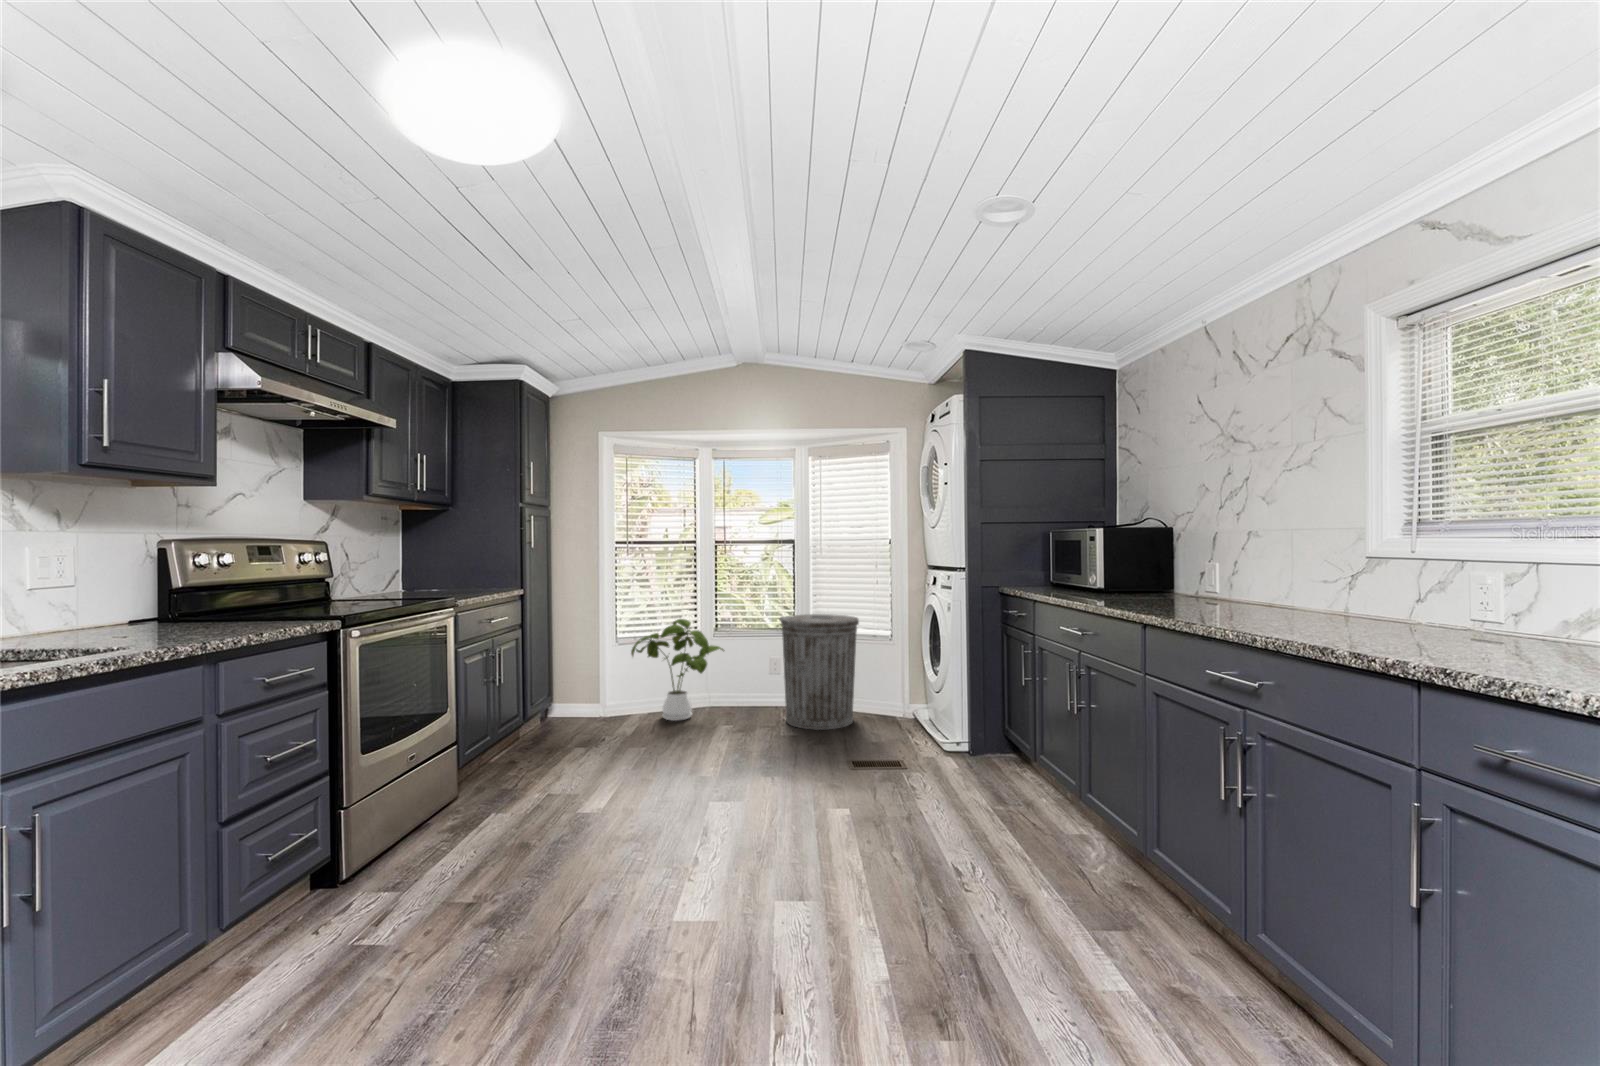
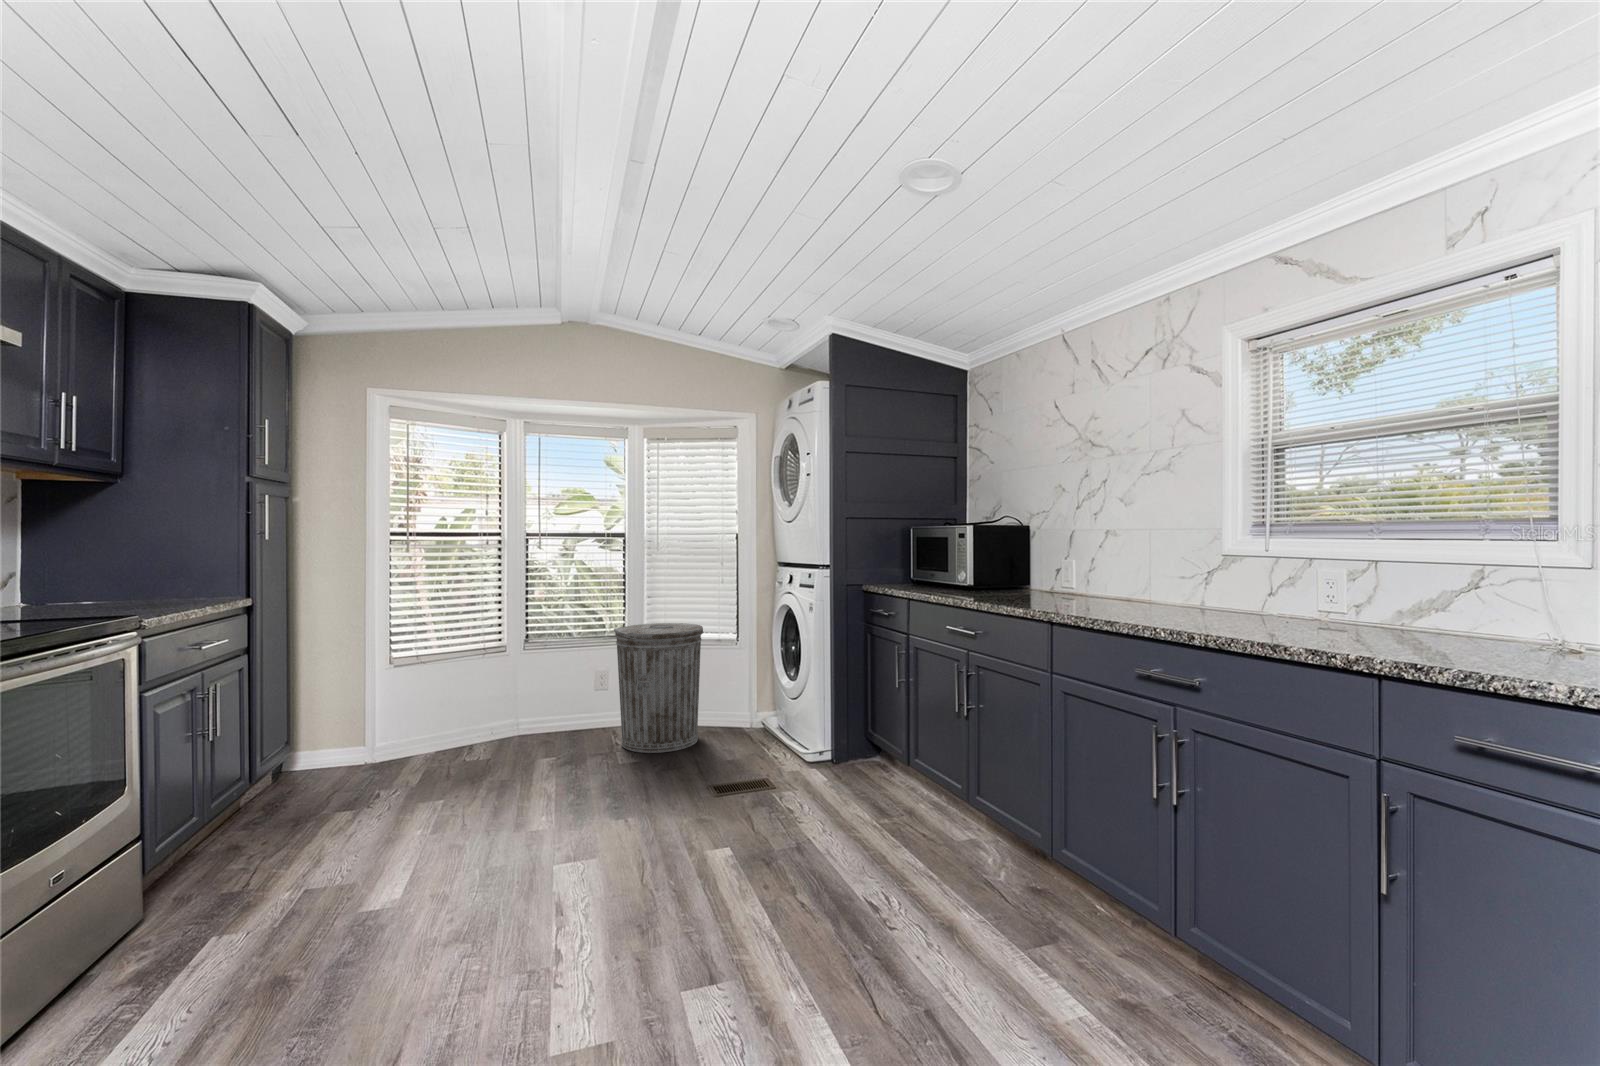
house plant: present [631,619,724,721] -> none [426,637,544,758]

